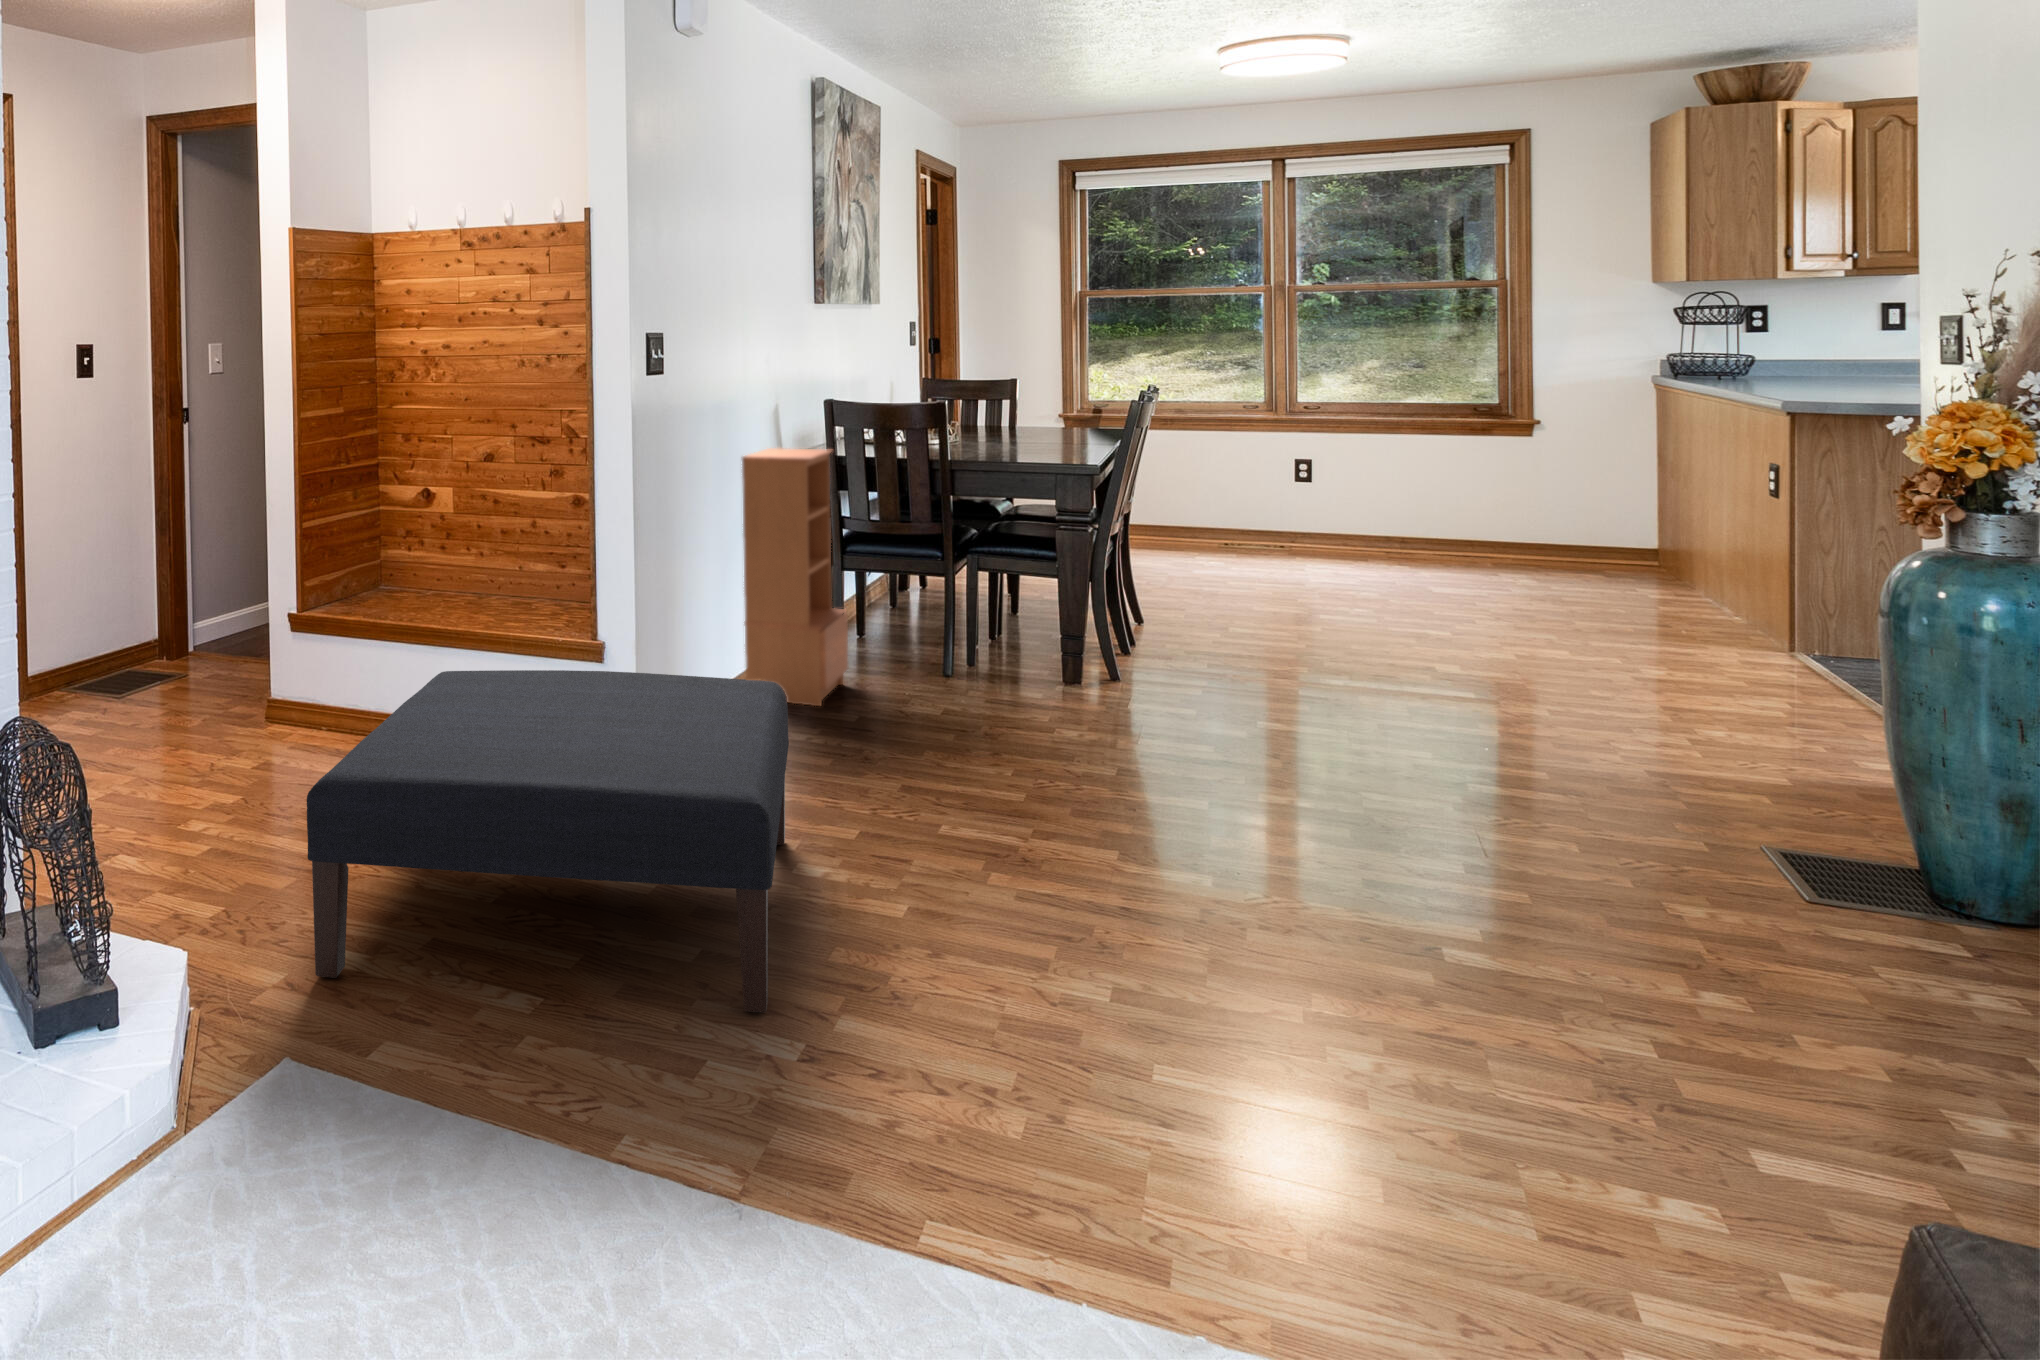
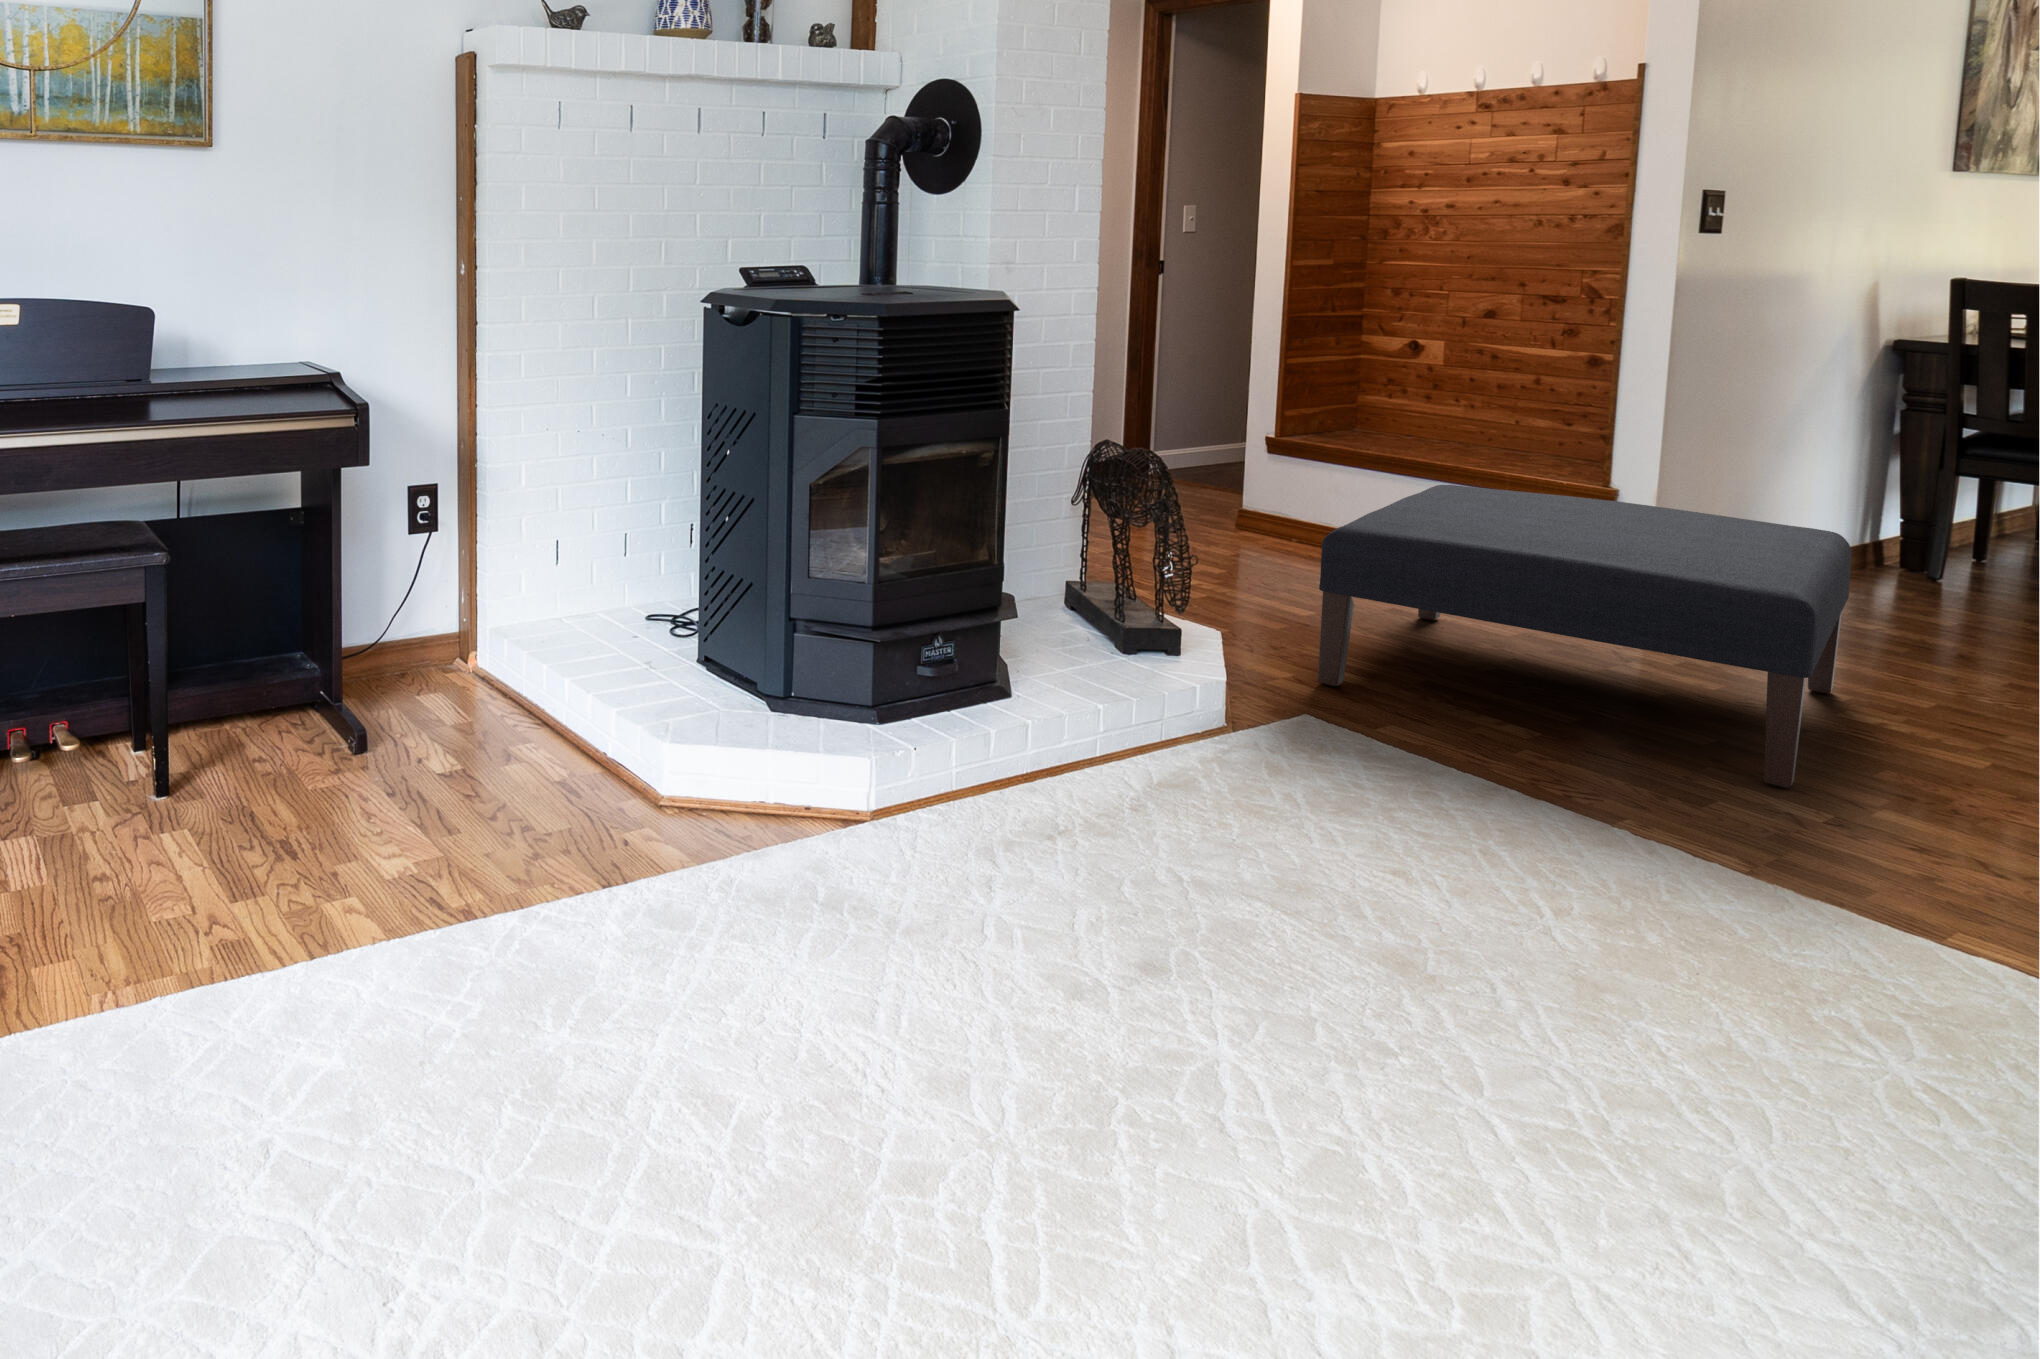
bookcase: present [742,448,848,706] -> none [1796,327,1959,605]

